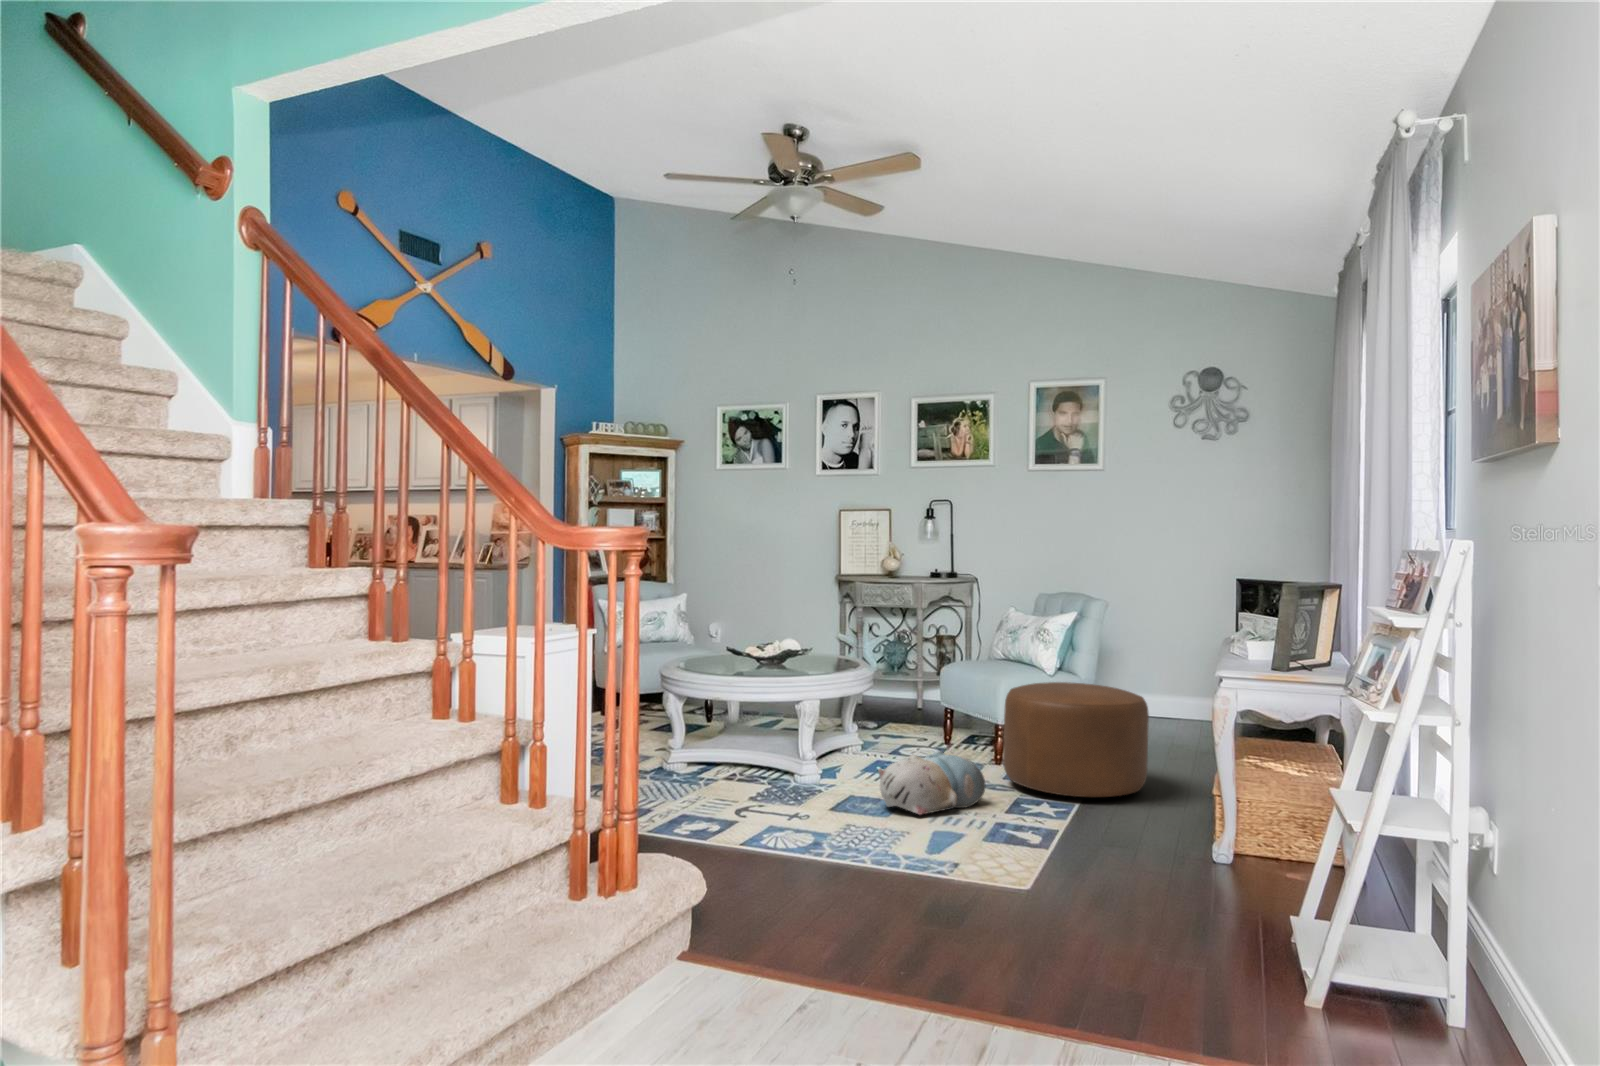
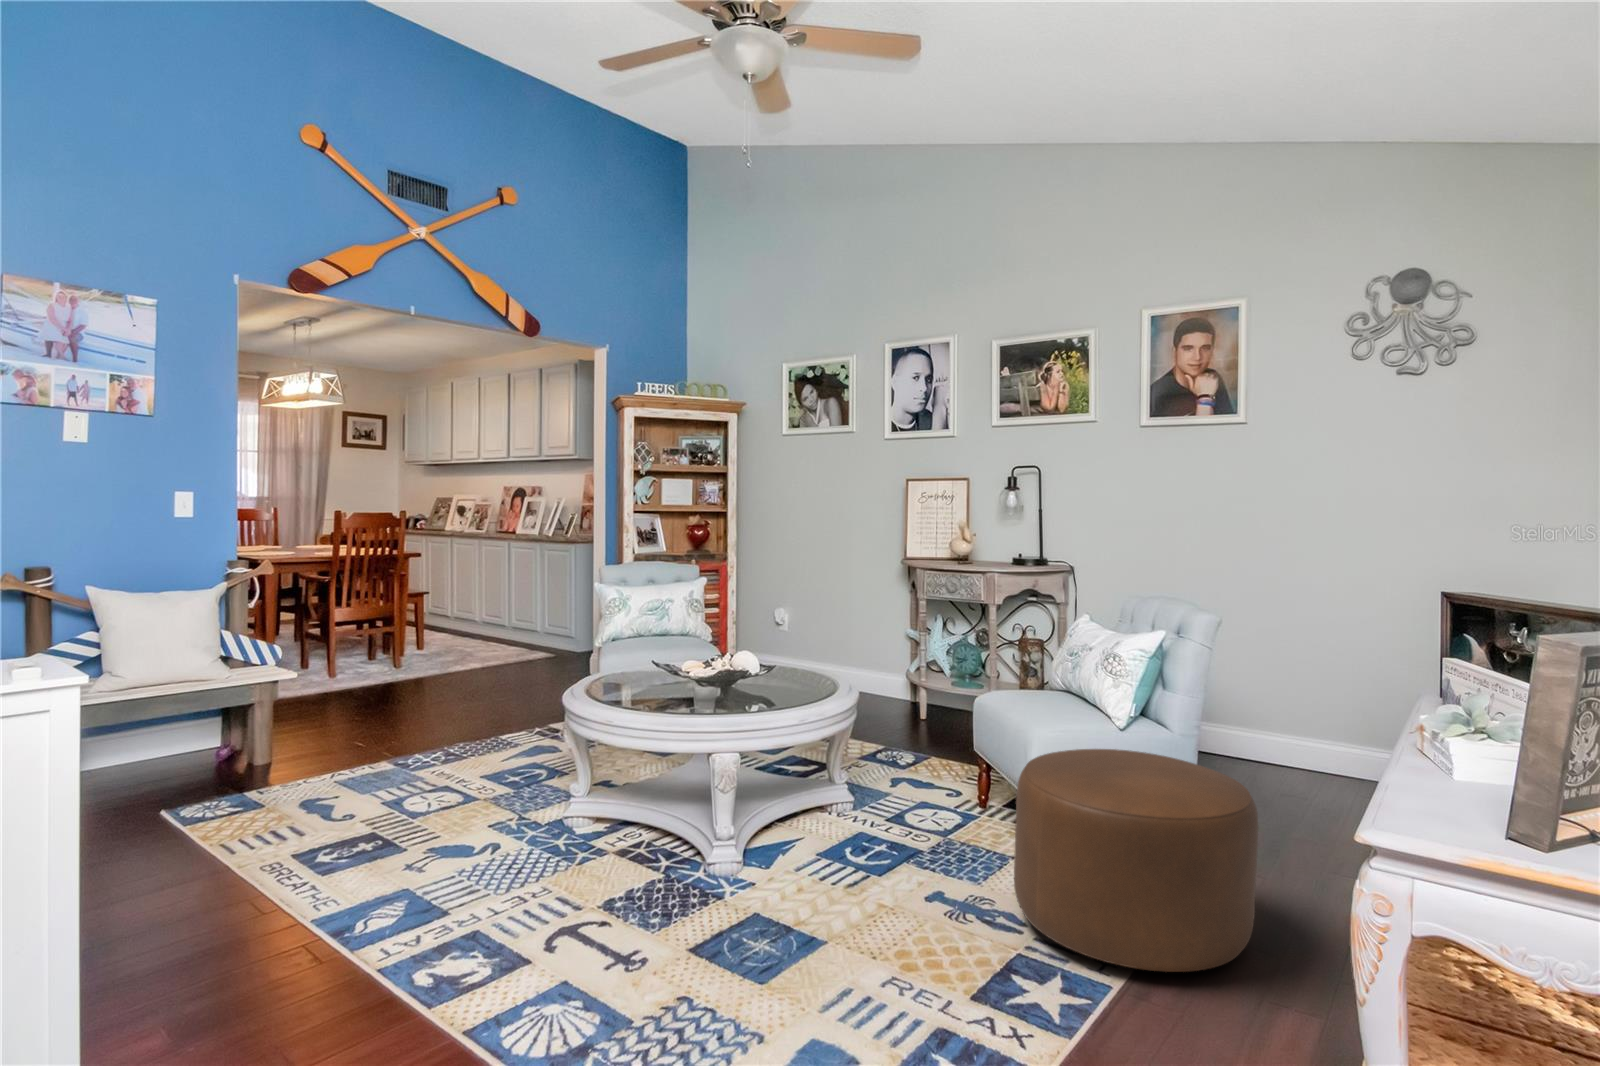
plush toy: present [878,751,986,815] -> none [775,860,956,989]

